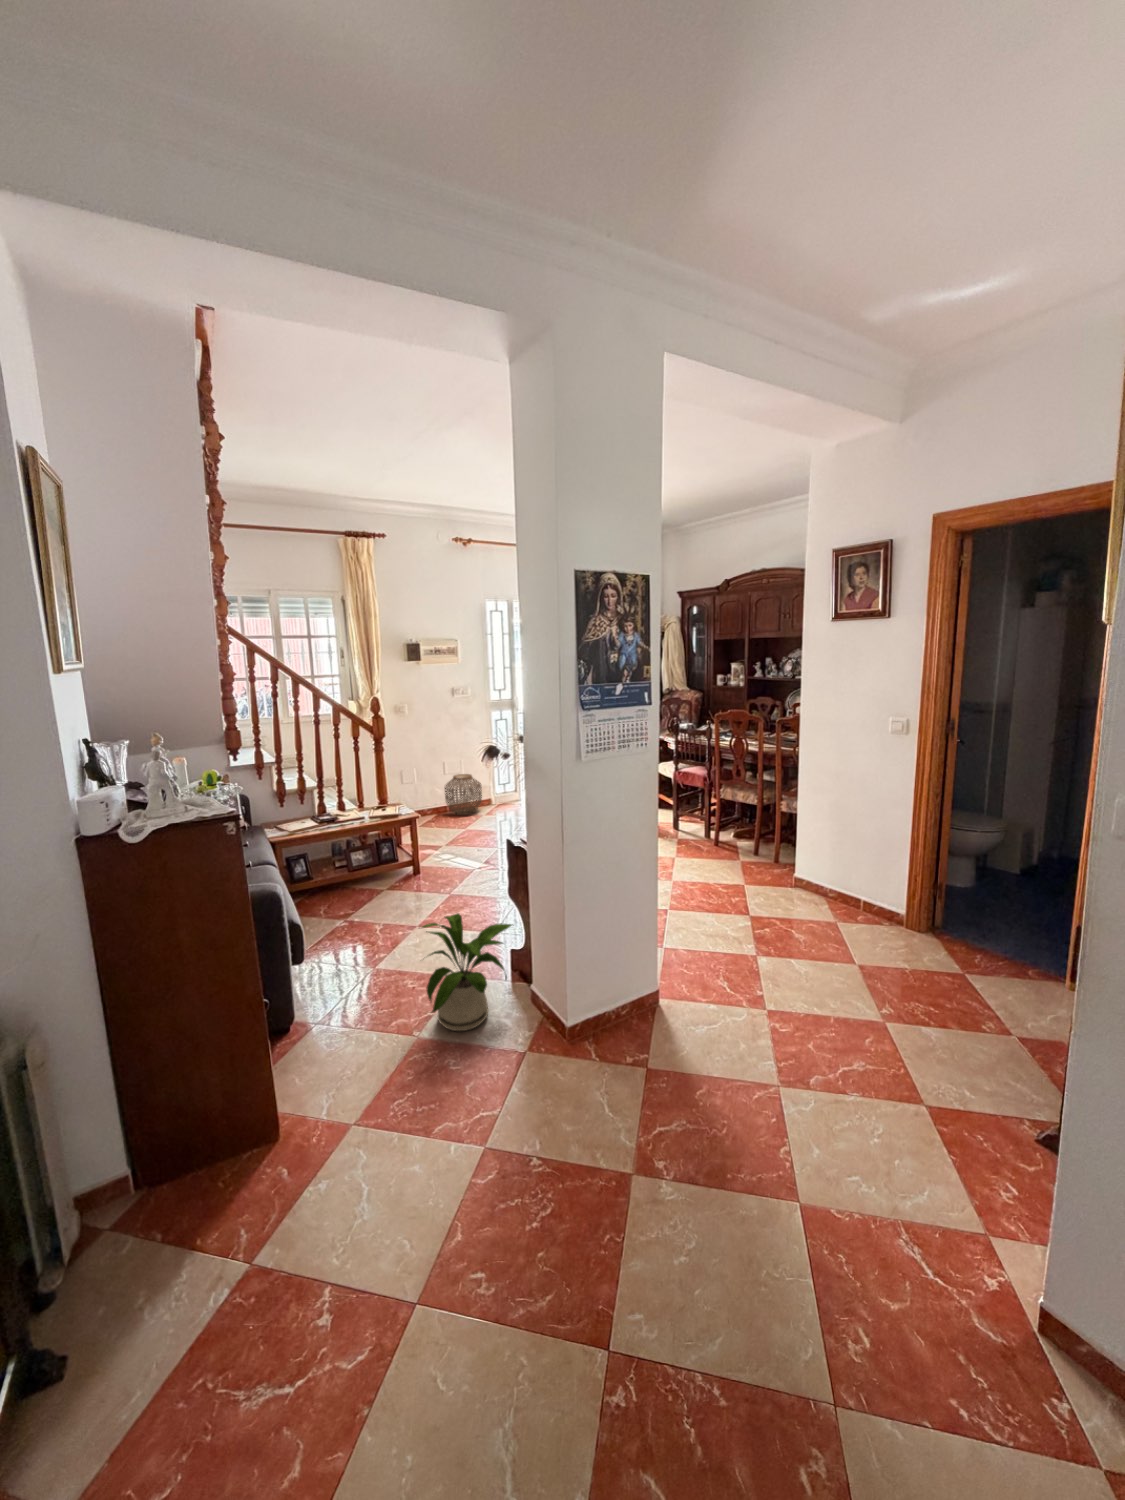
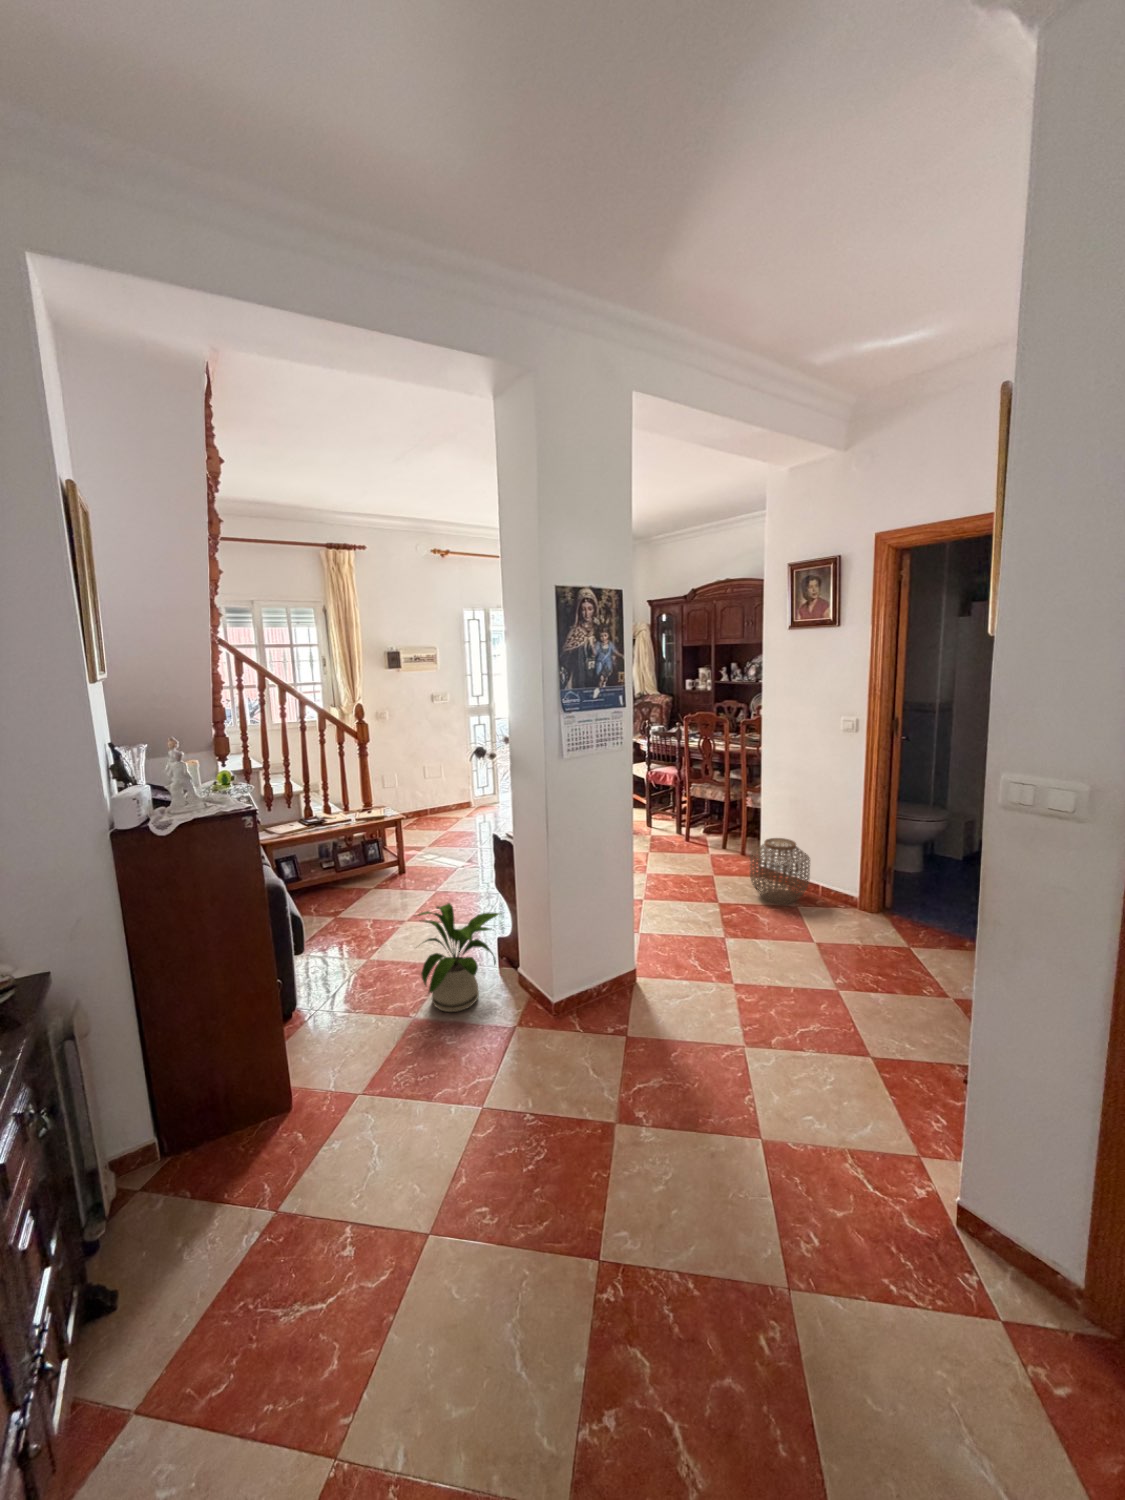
woven basket: present [445,774,482,815] -> present [750,838,810,904]

